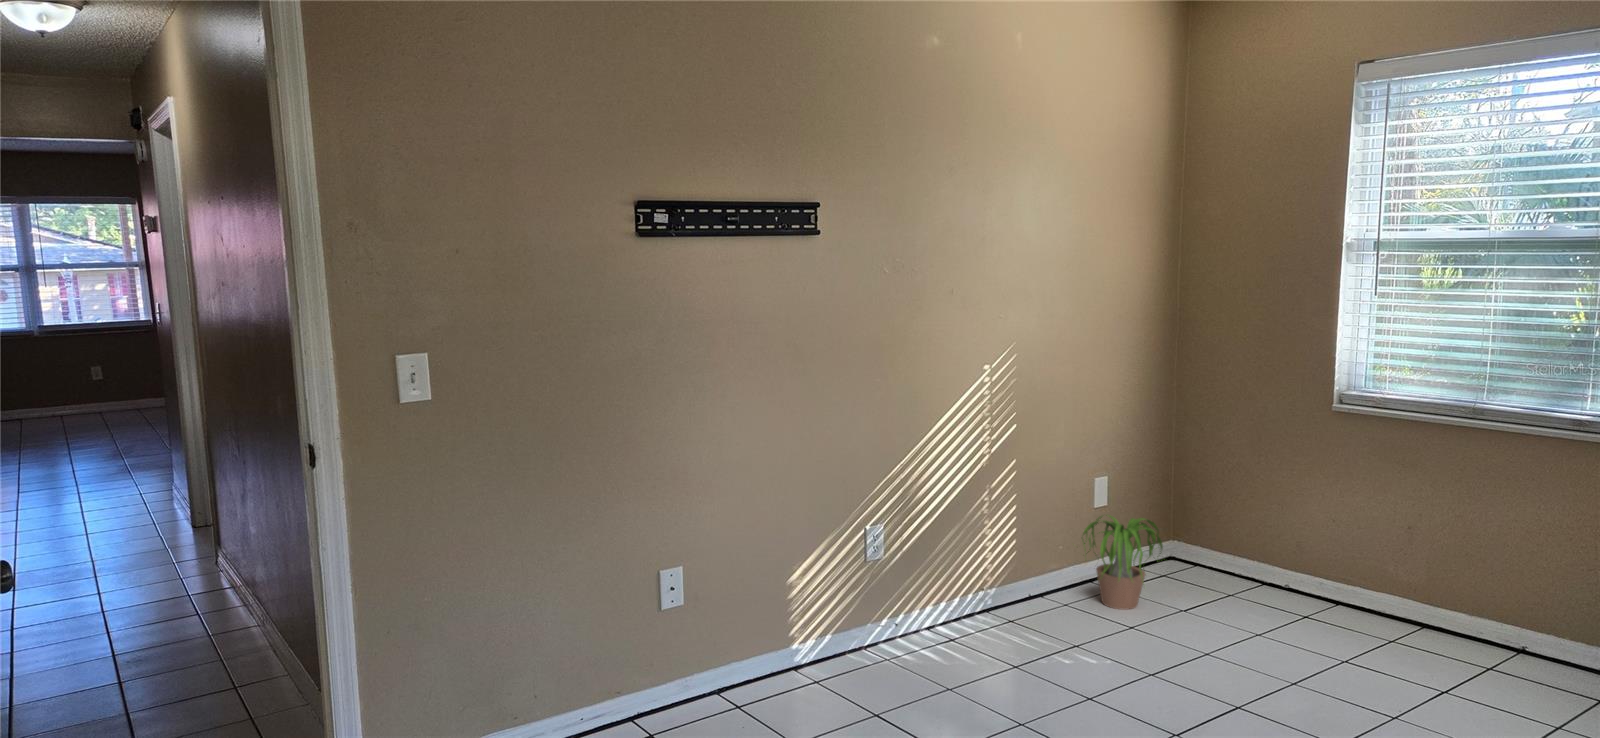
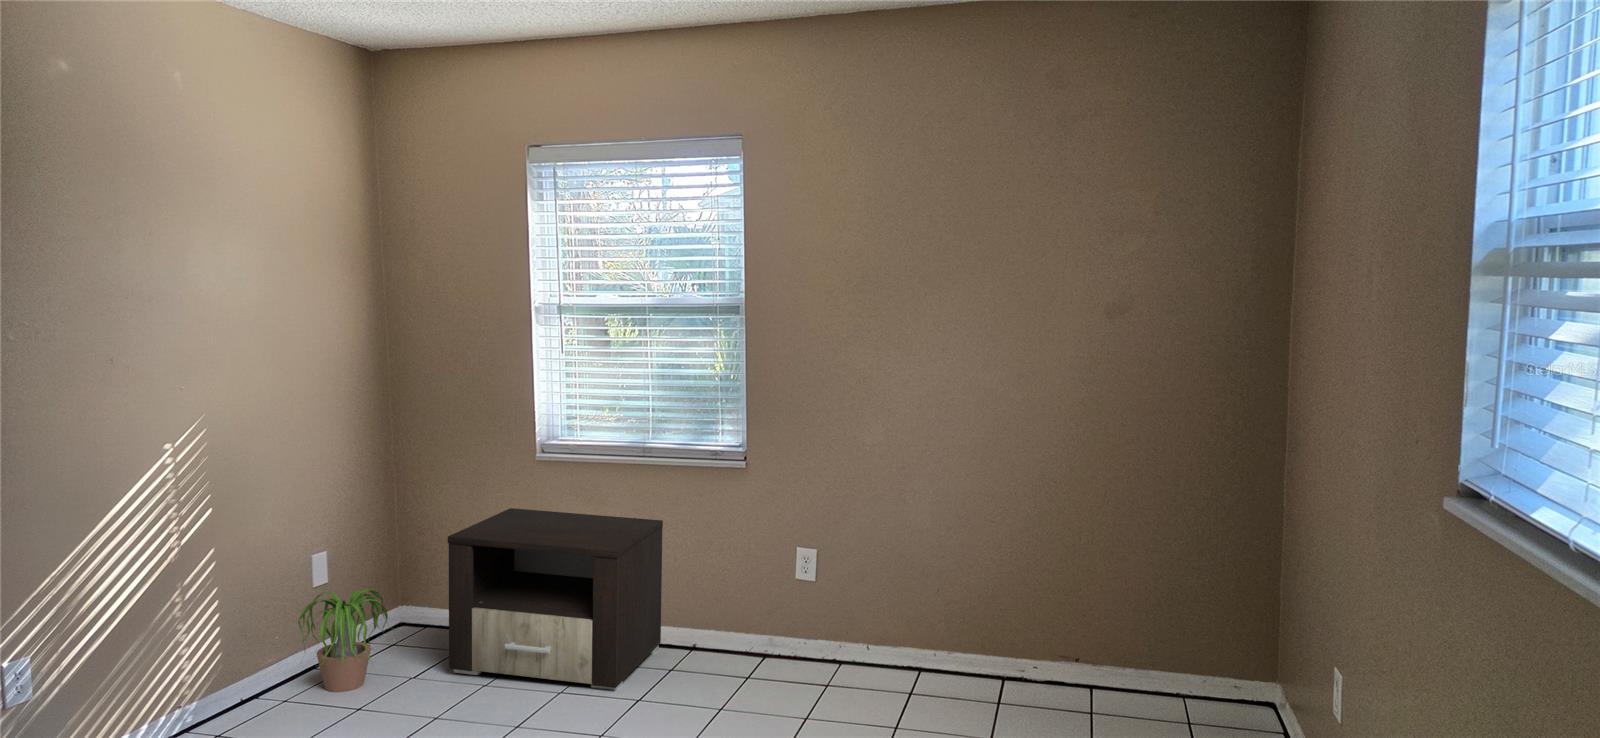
nightstand: none [1221,461,1493,680] -> present [448,508,663,690]

